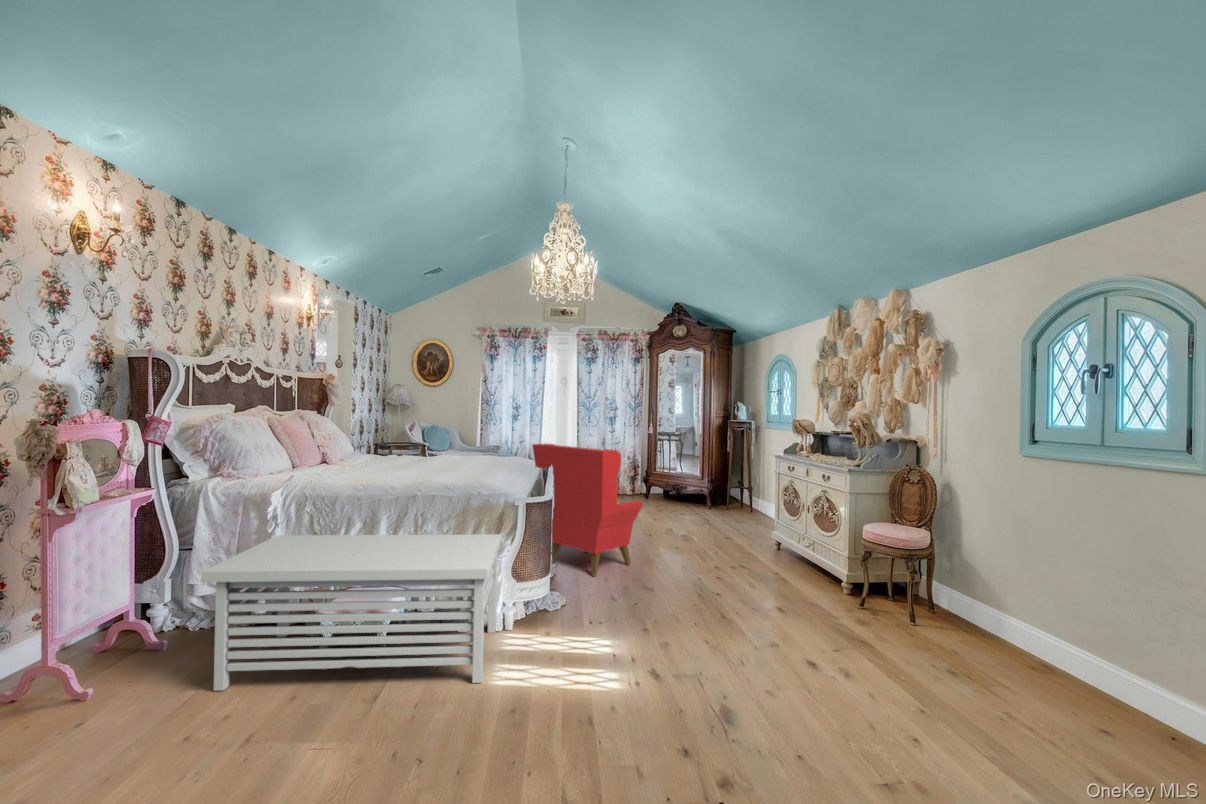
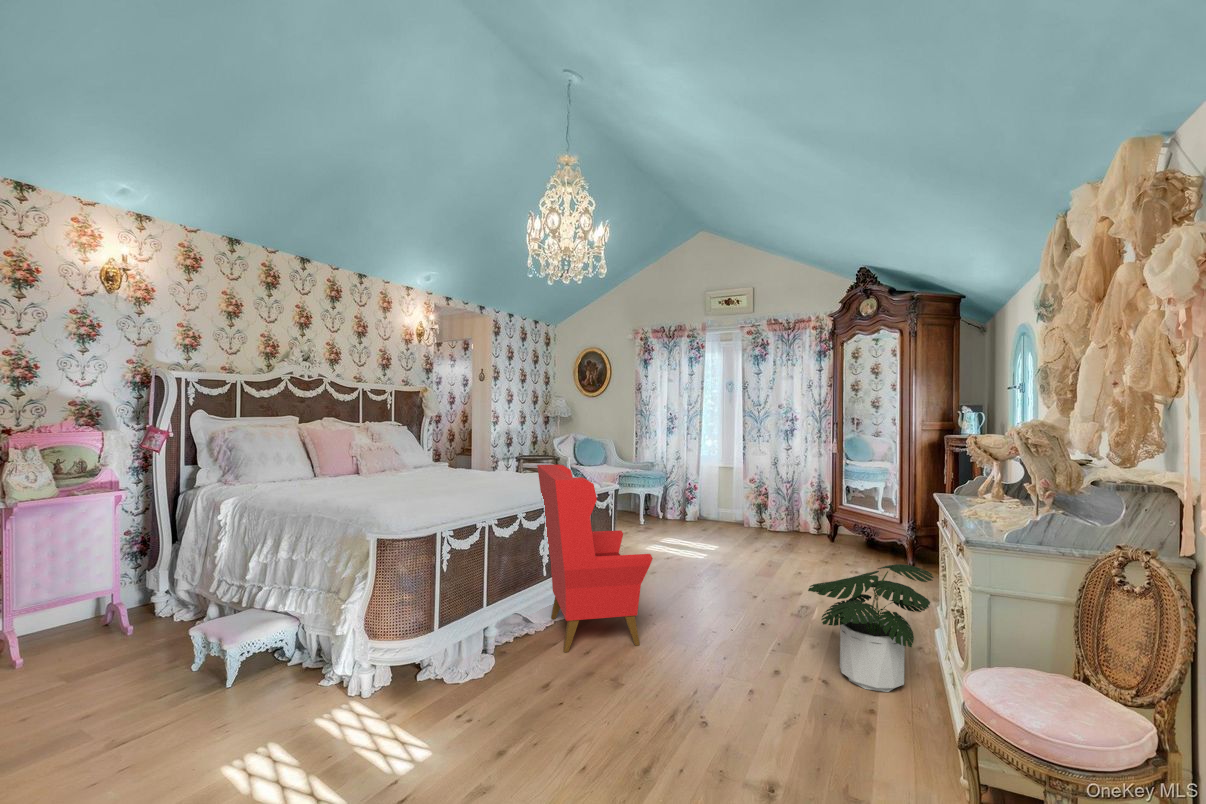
potted plant: none [721,489,799,560] -> present [808,564,934,692]
storage bench: present [202,534,501,691] -> none [57,544,353,770]

